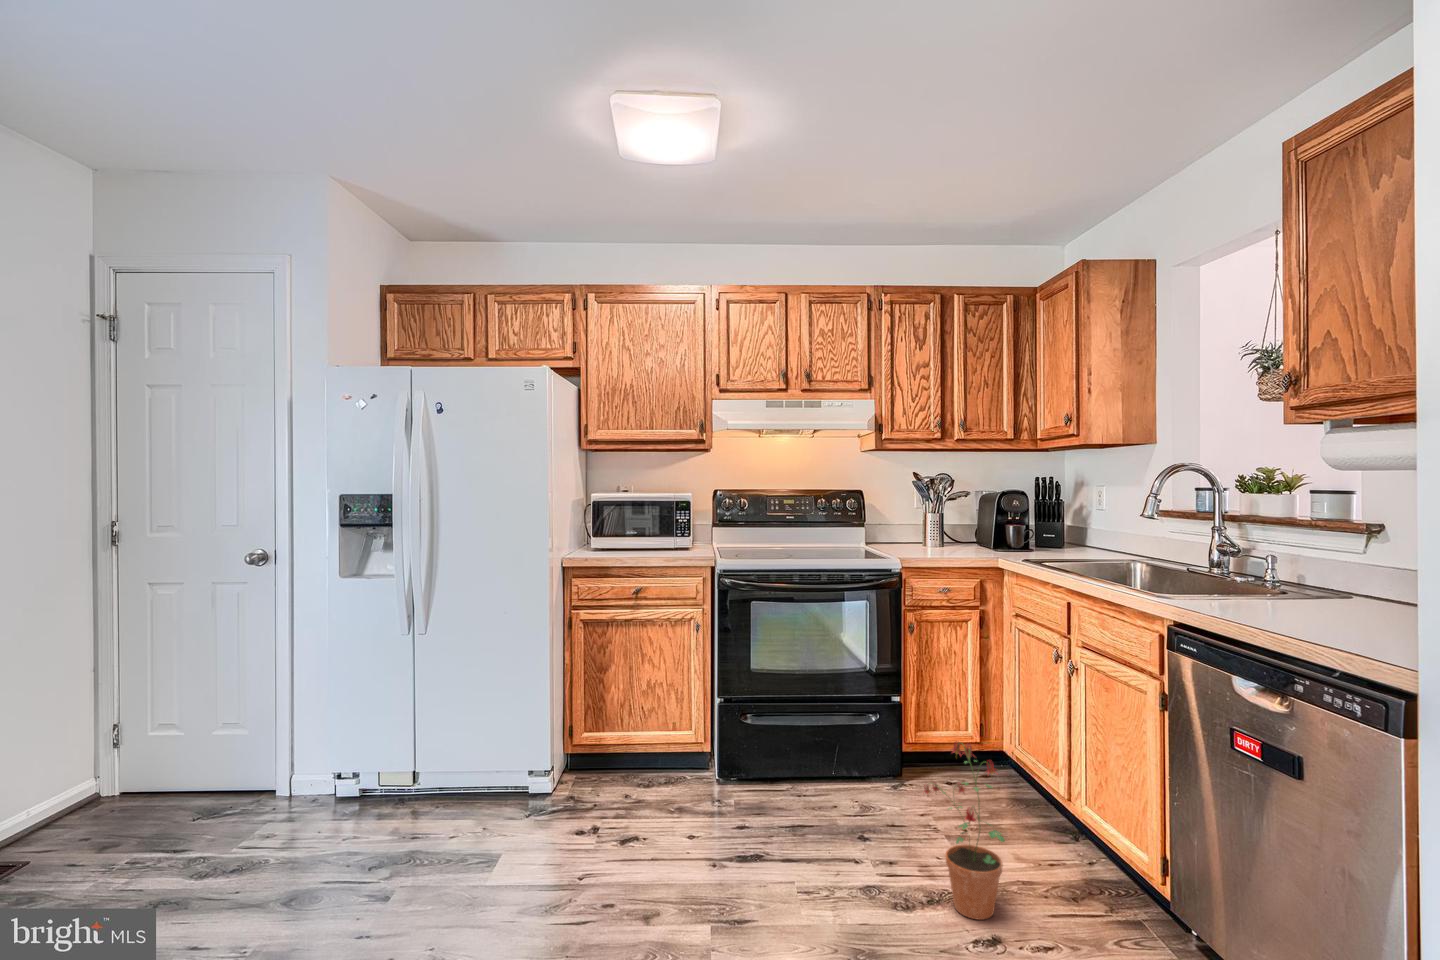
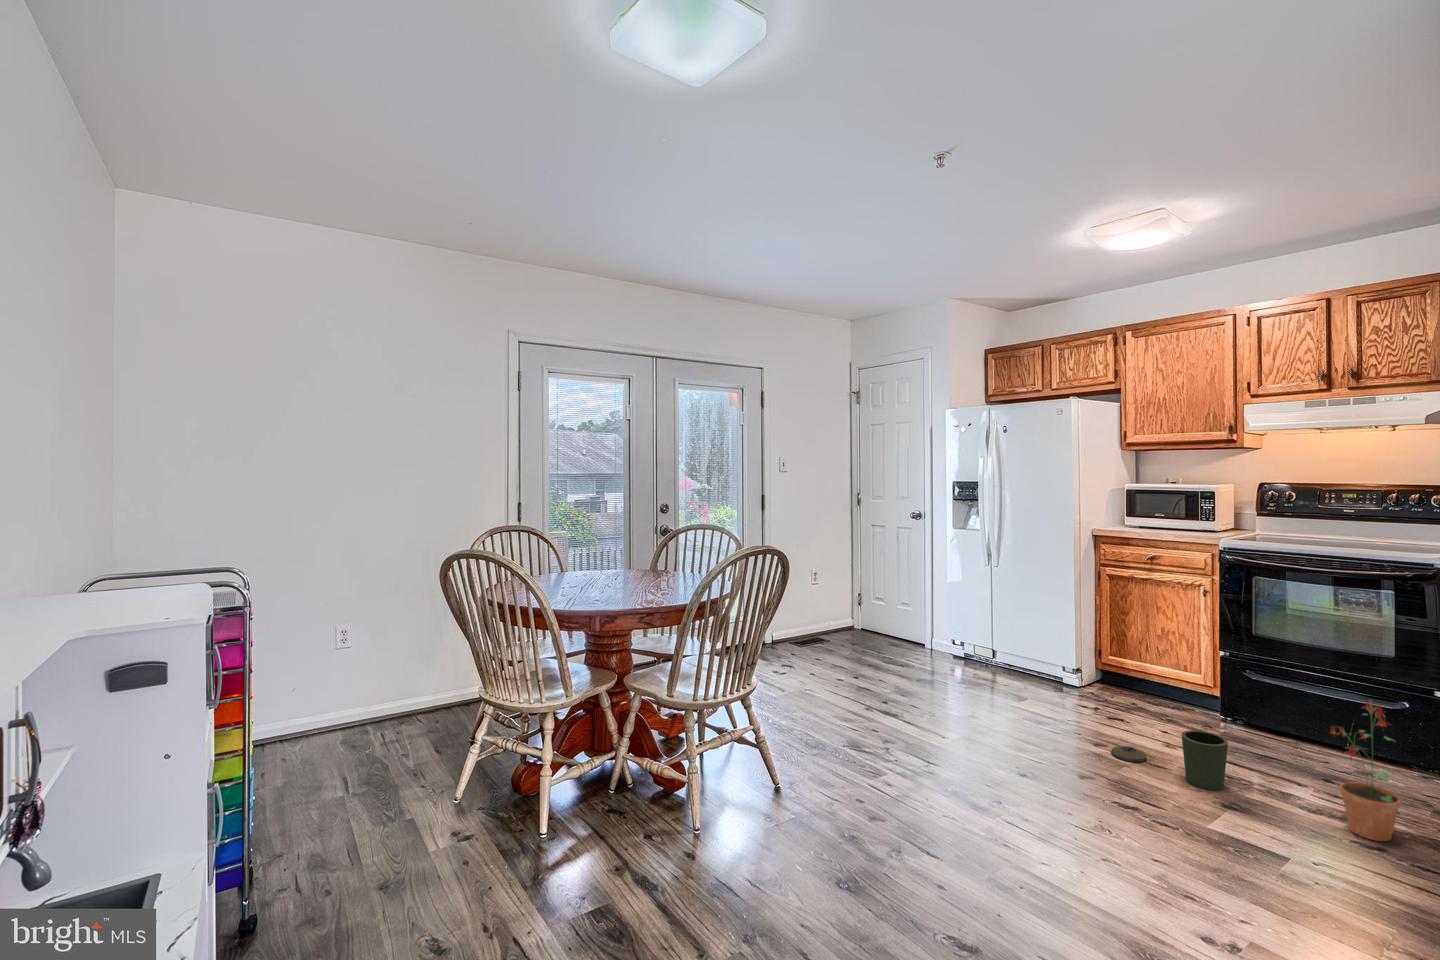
trash can: none [672,834,829,925] -> present [1111,731,1228,790]

